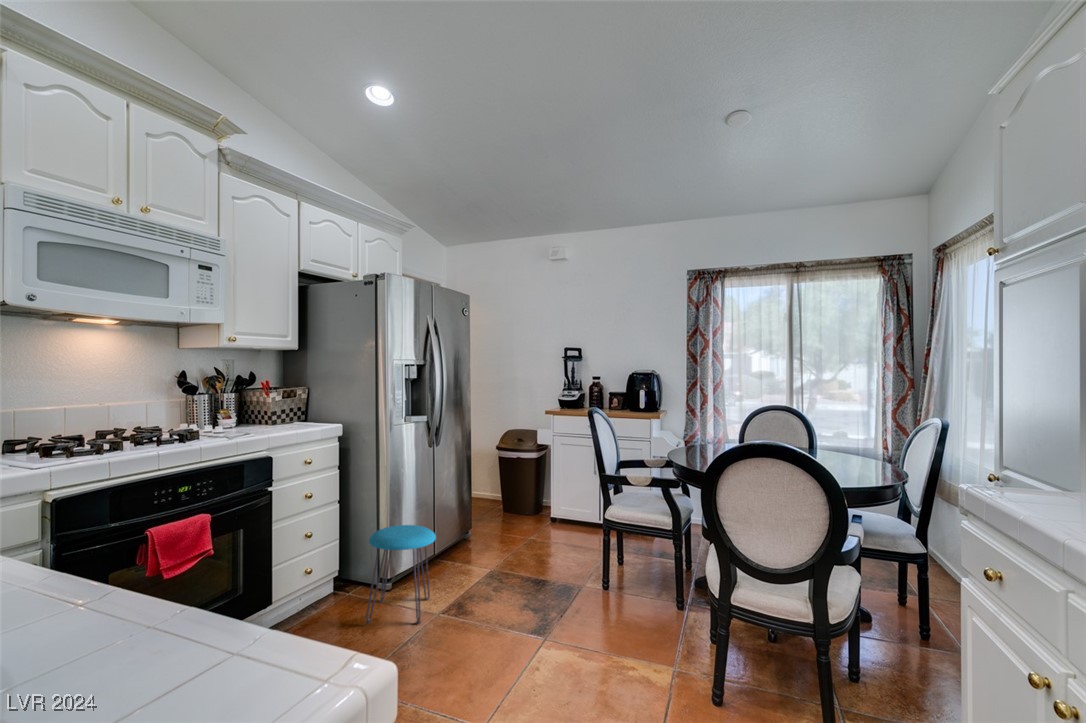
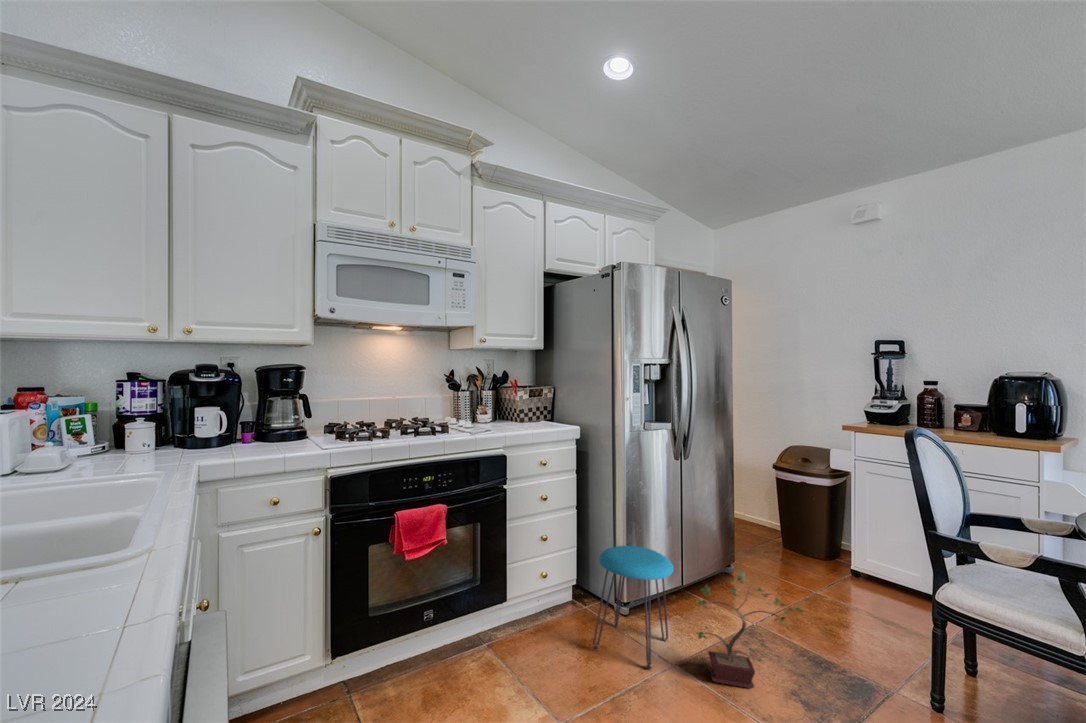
potted plant: none [457,523,533,616] -> present [697,570,803,688]

